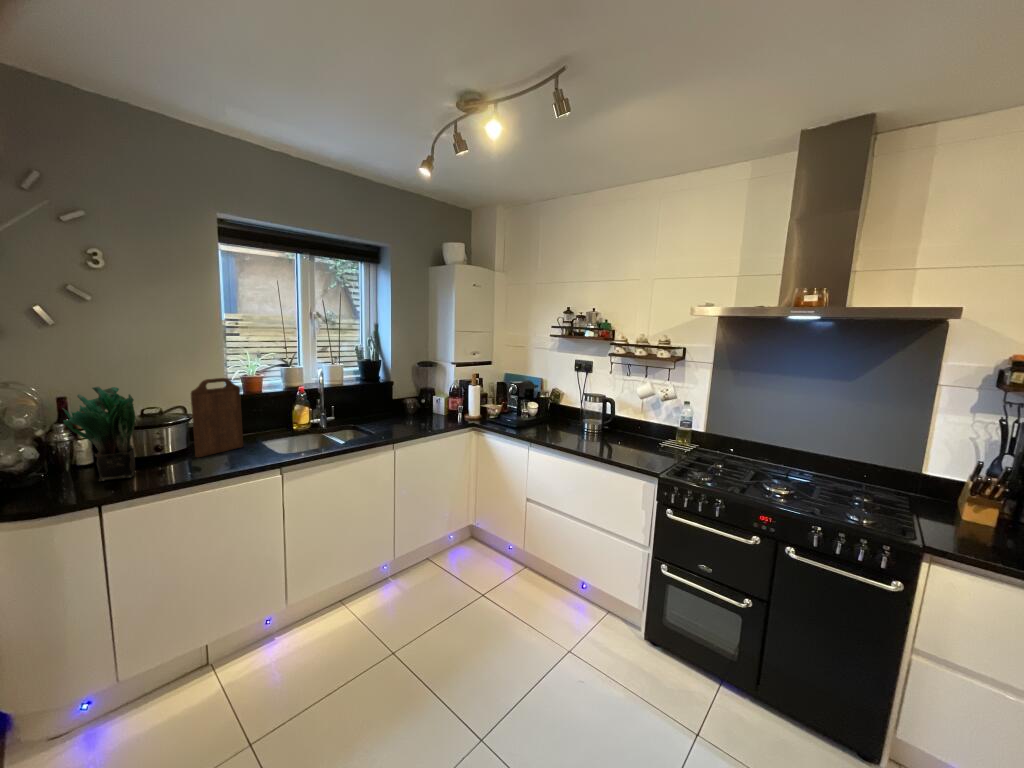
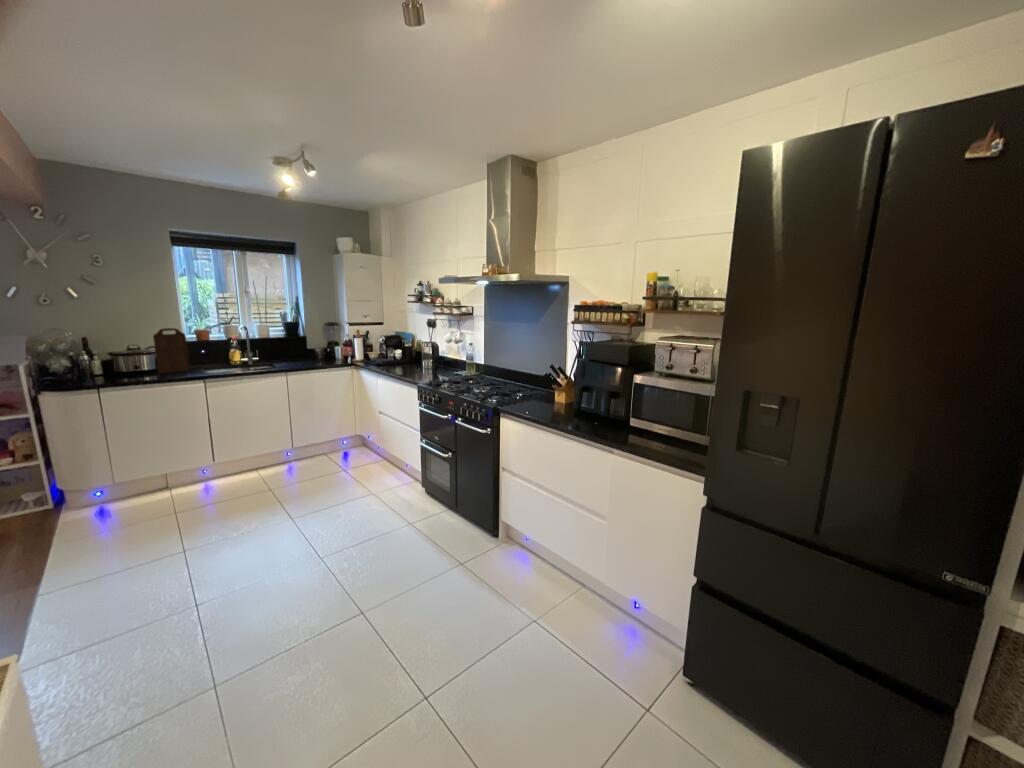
potted plant: present [63,387,135,481] -> none [79,329,122,379]

